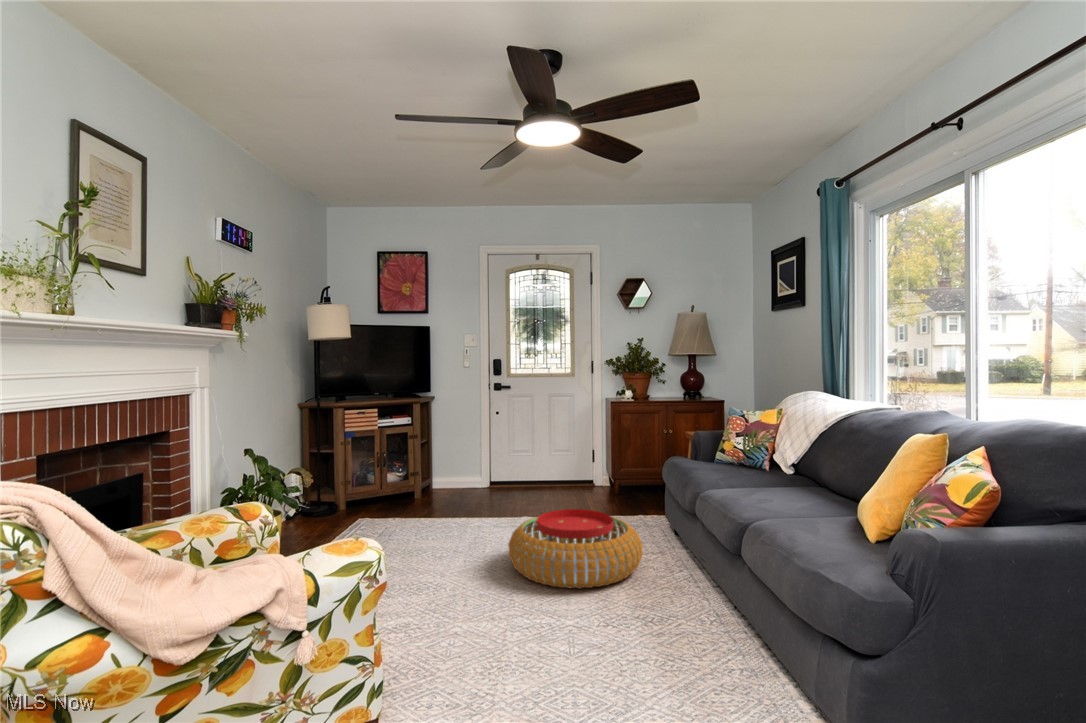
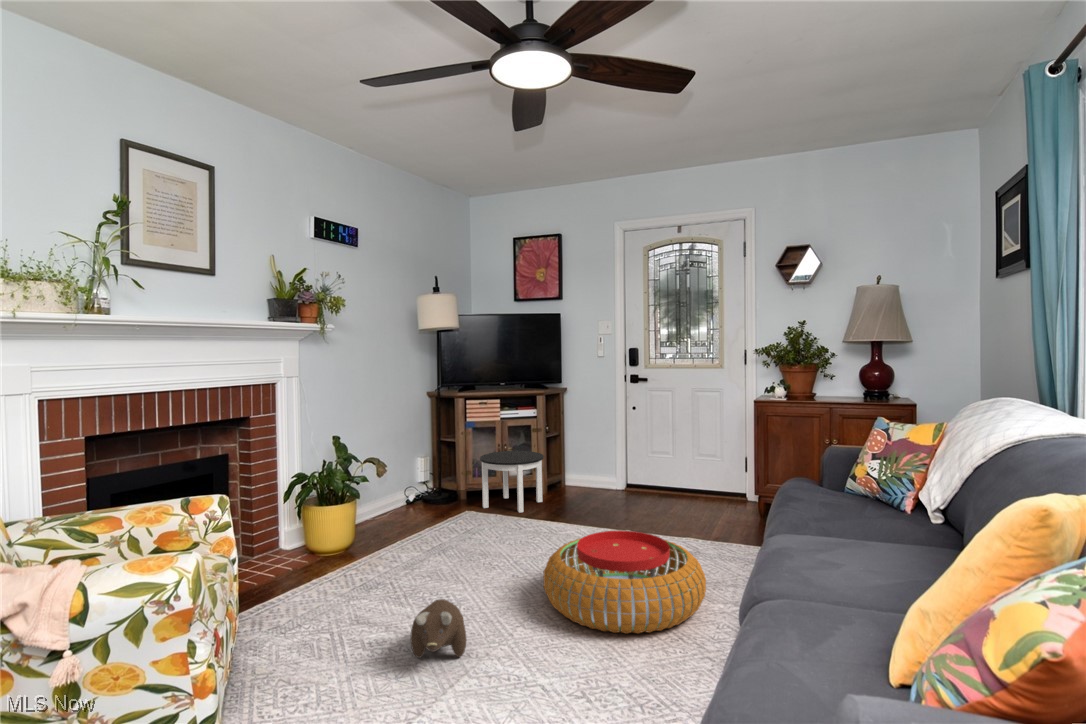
round table: none [368,457,431,515] -> present [480,451,544,513]
plush toy: none [442,579,492,634] -> present [411,599,466,658]

